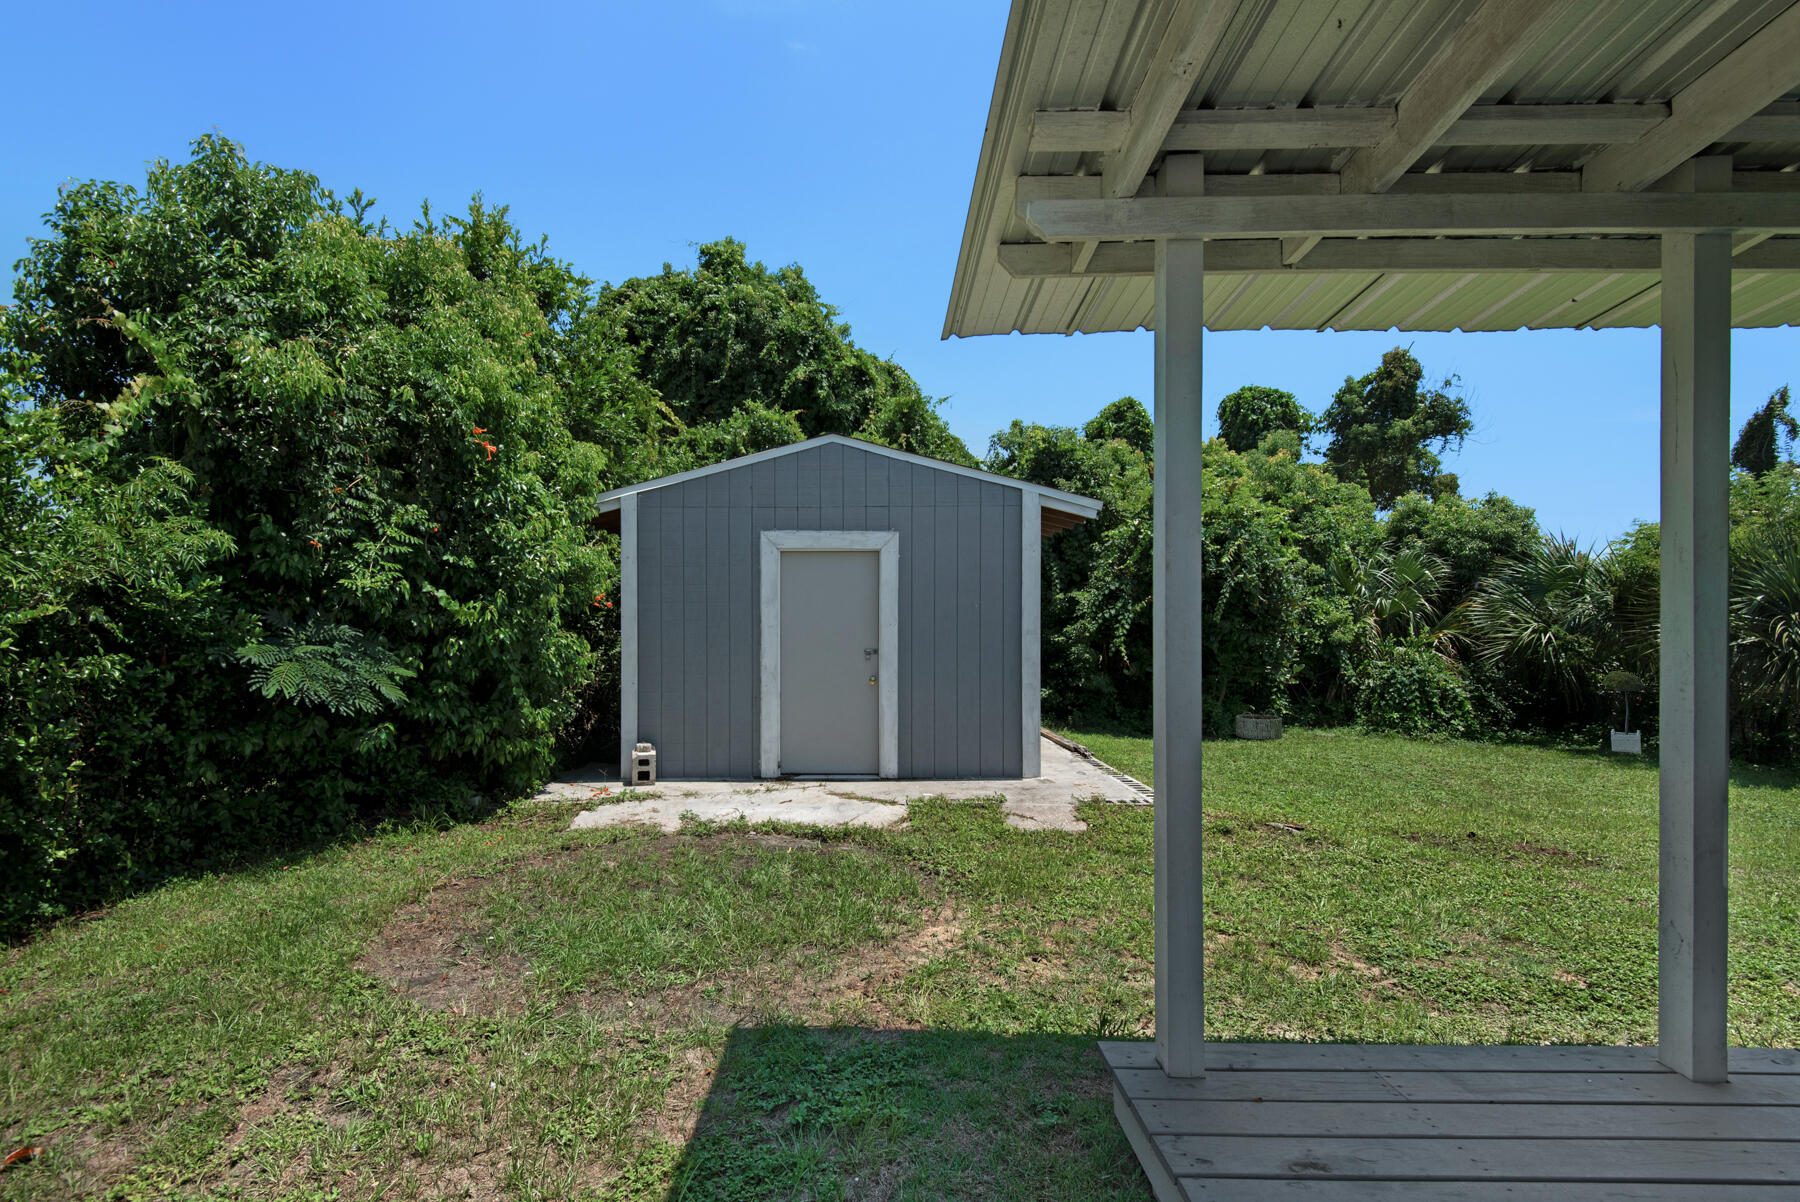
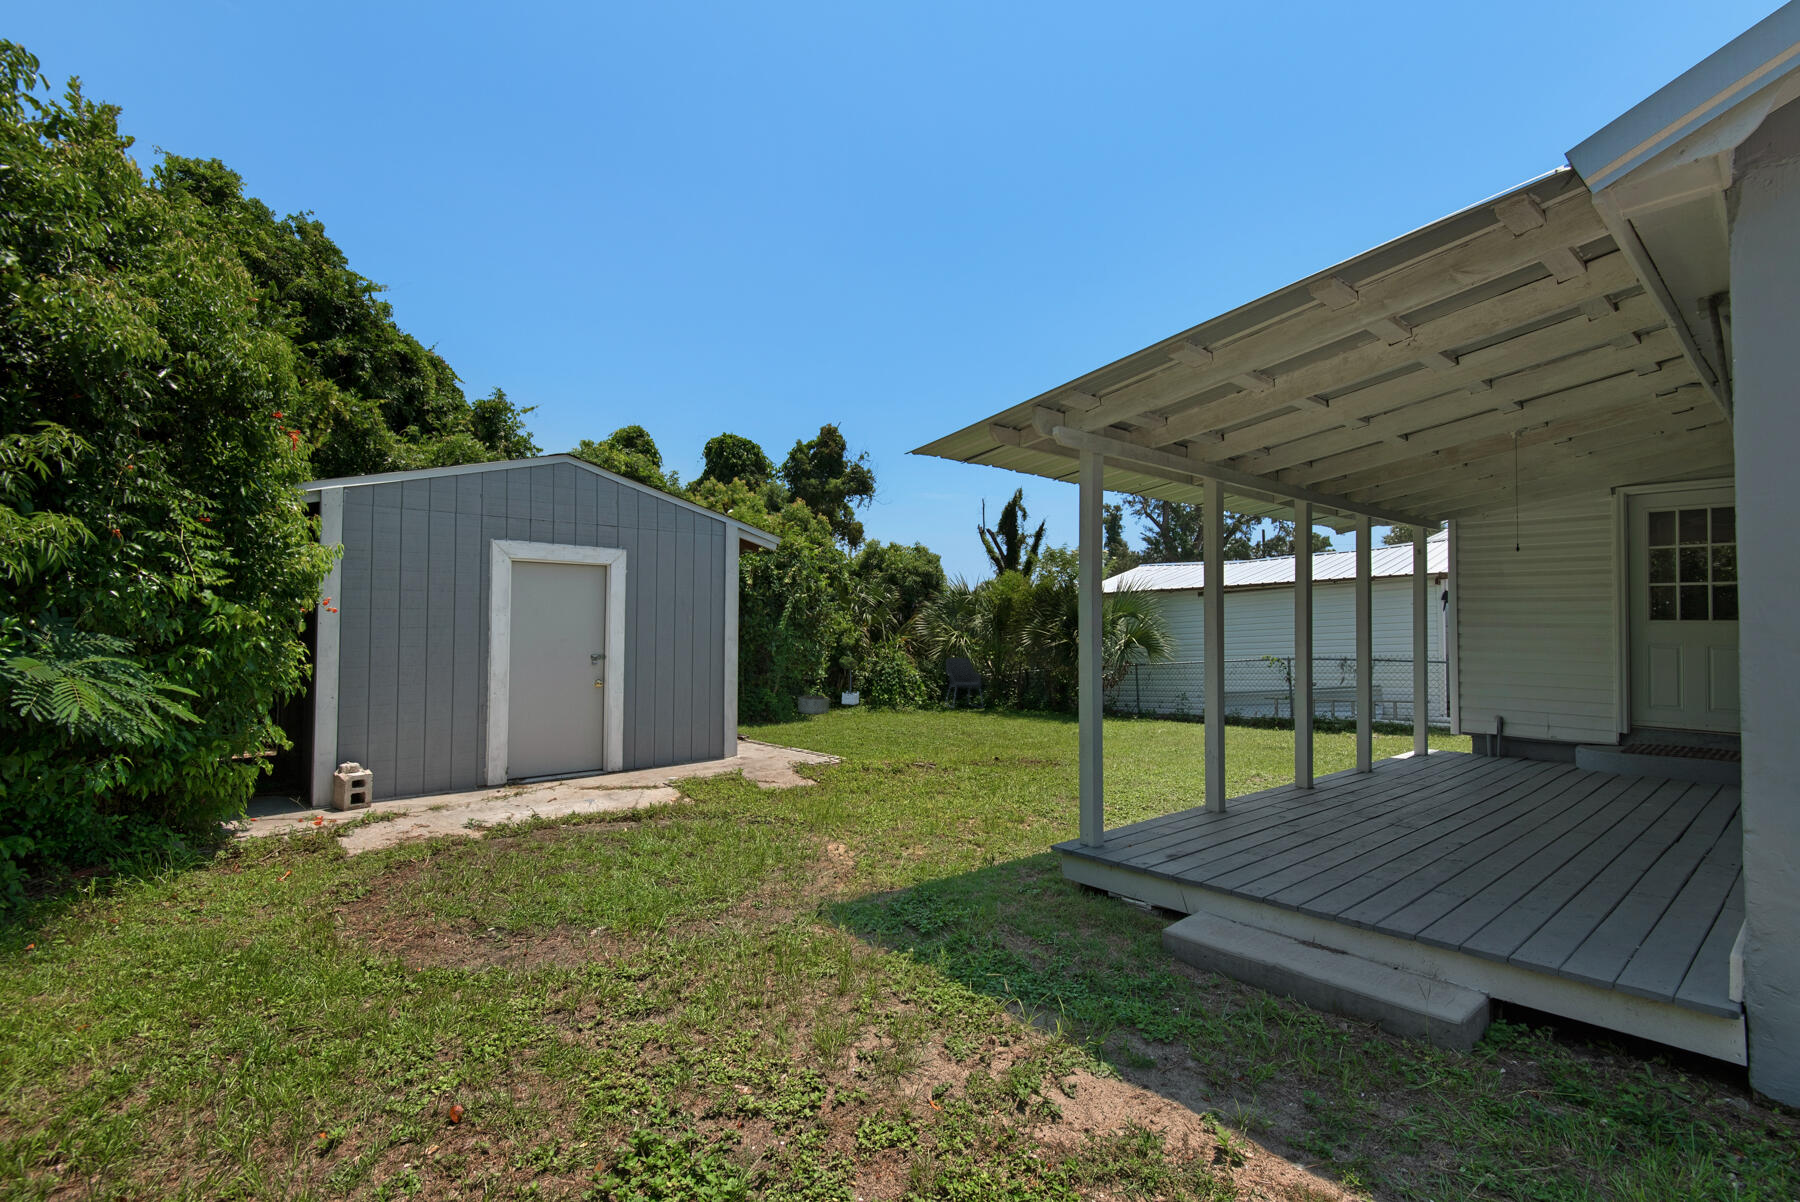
chair: none [1505,665,1579,748] -> present [946,658,981,699]
potted tree: present [1602,670,1646,753] -> present [839,656,859,705]

